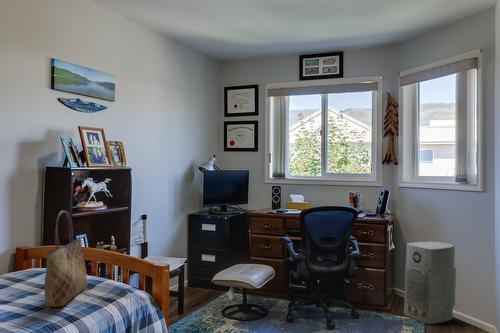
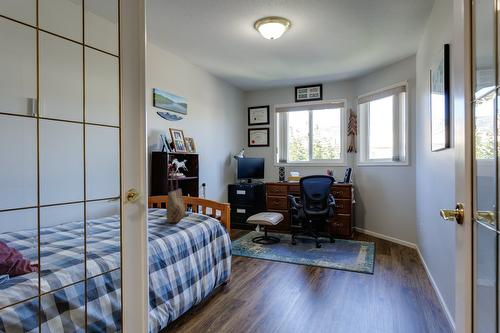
air purifier: present [404,242,456,324] -> none [362,198,394,246]

